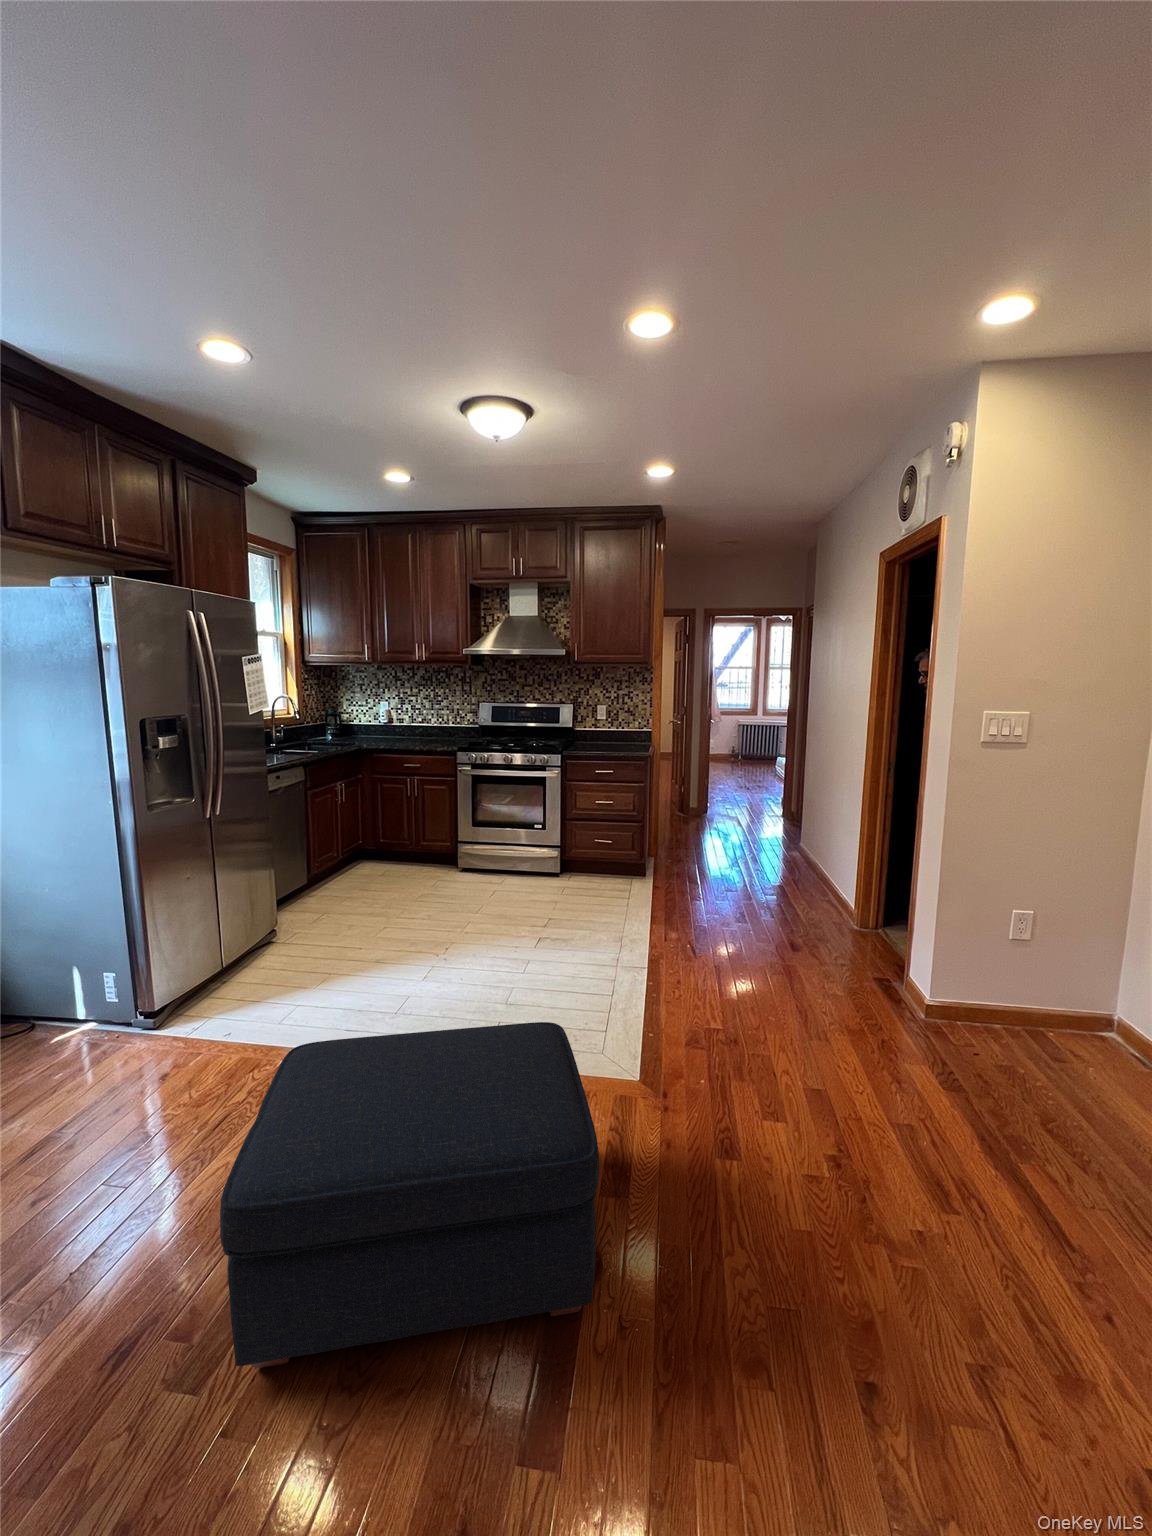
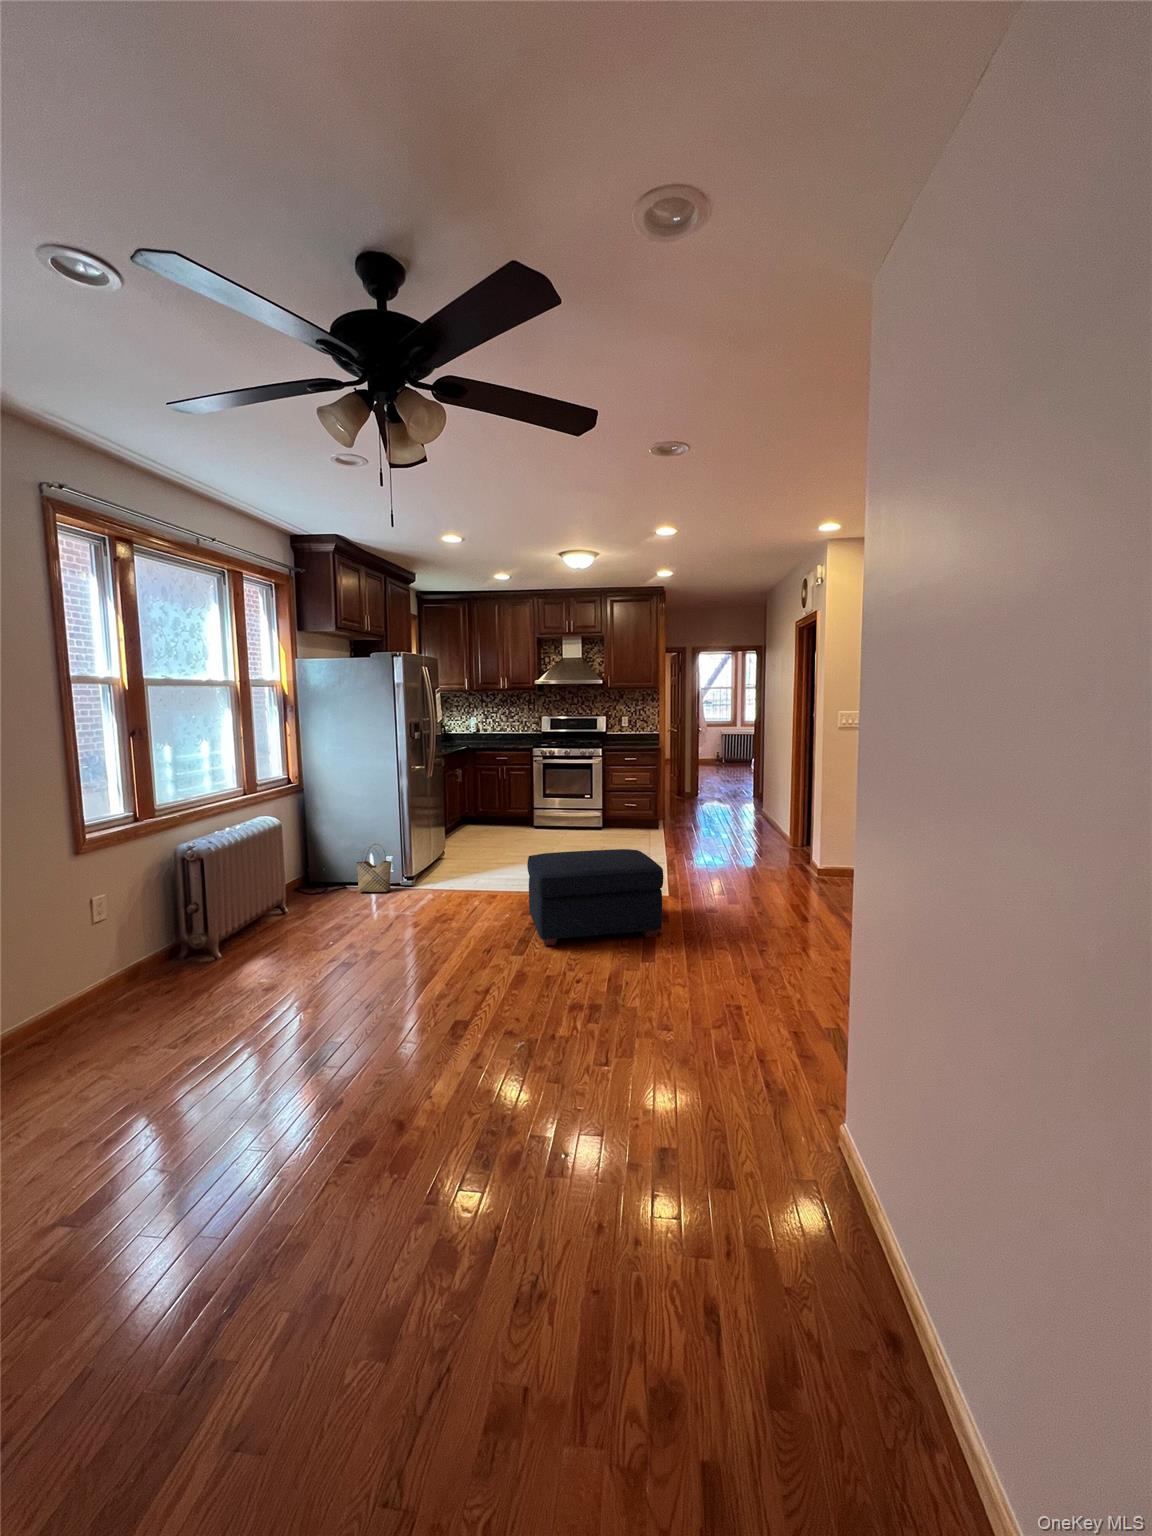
woven basket: none [30,949,105,1048] -> present [356,844,392,892]

